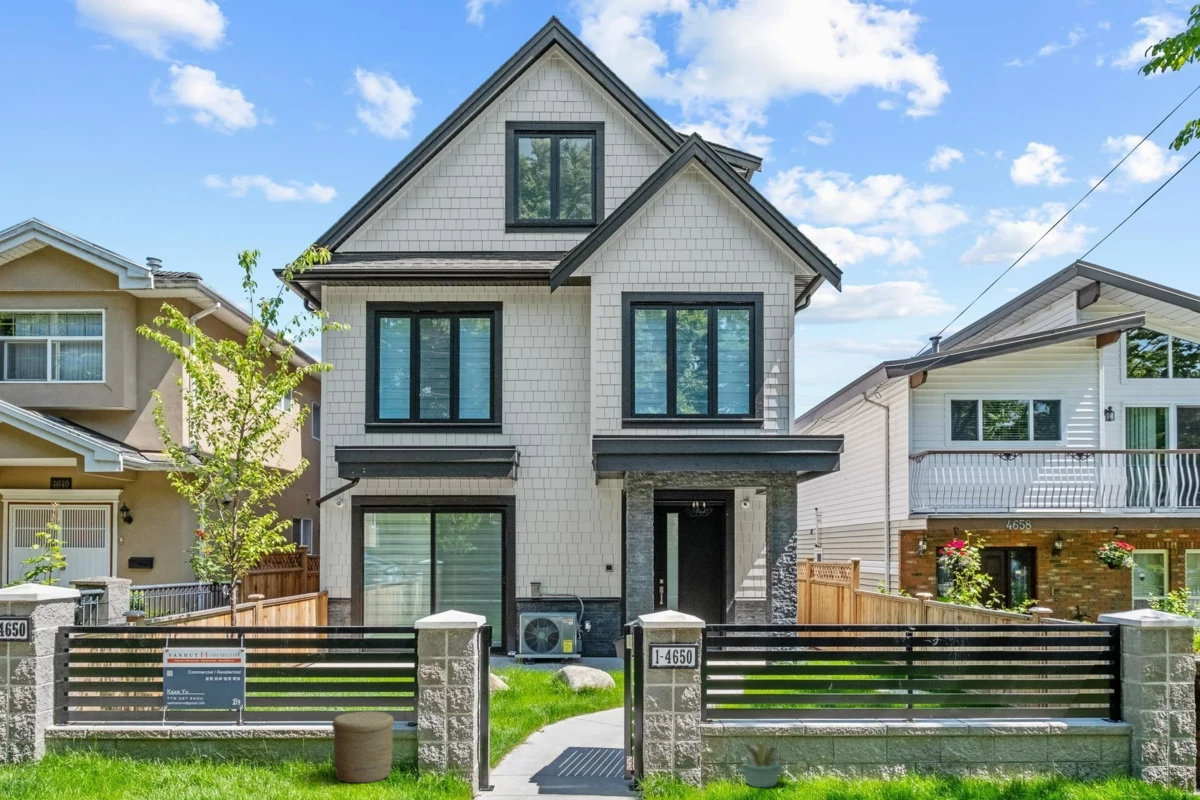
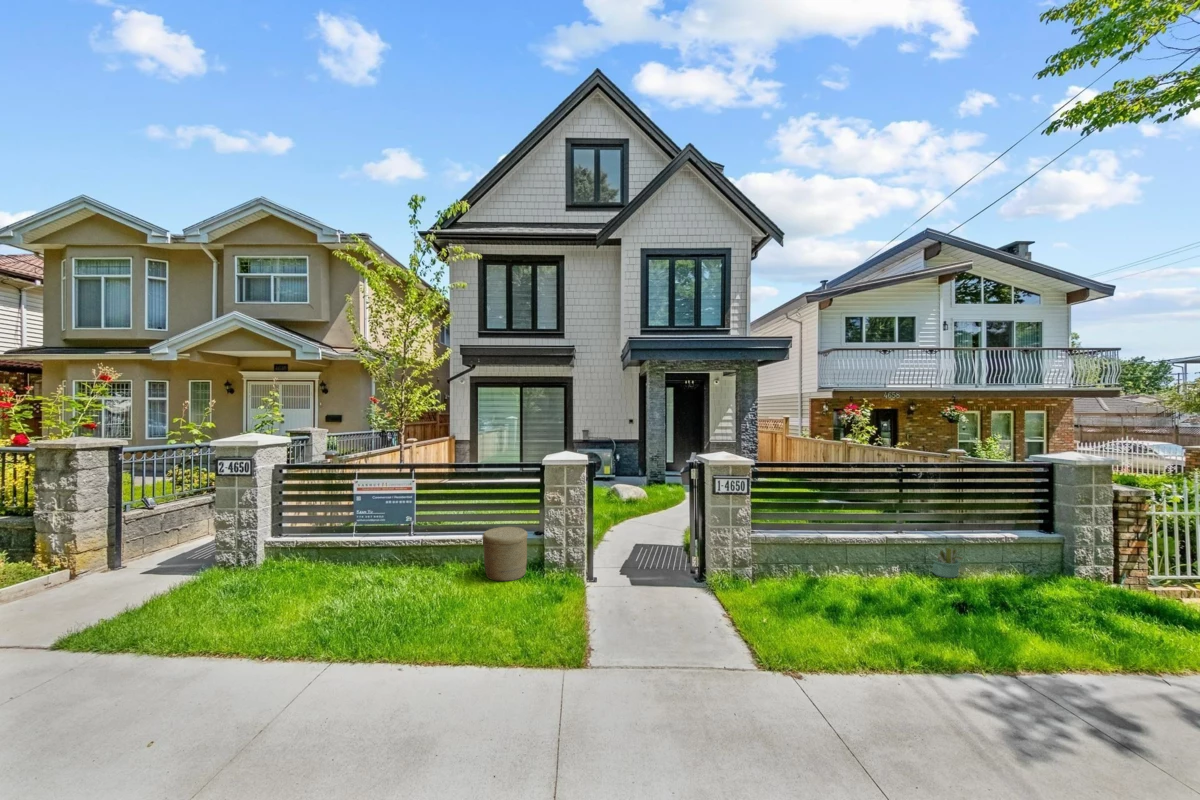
decorative plant: present [740,742,786,788] -> present [930,548,963,578]

